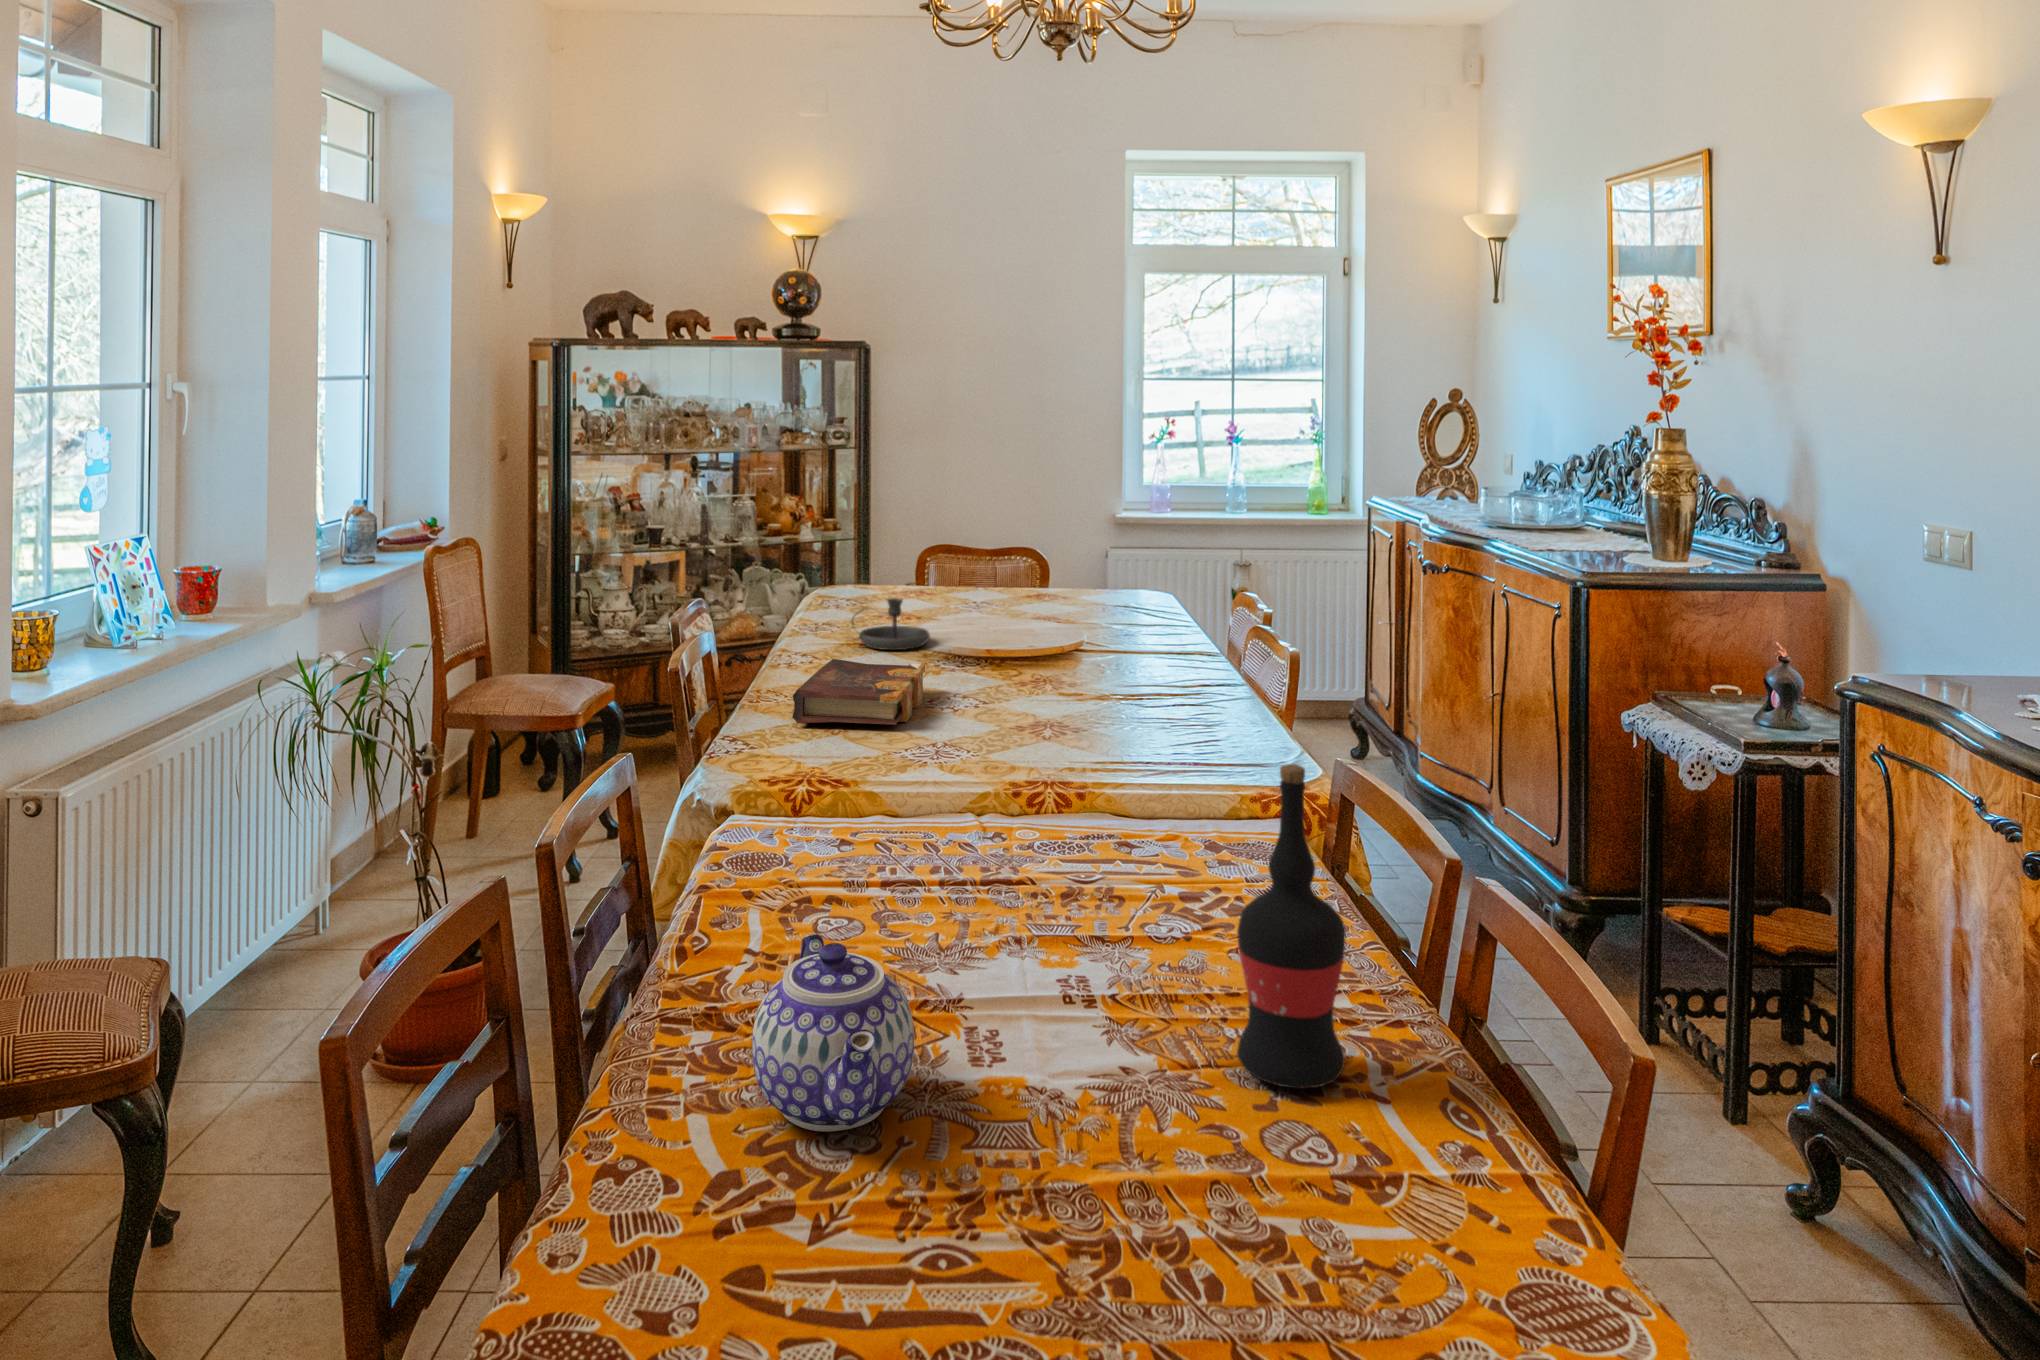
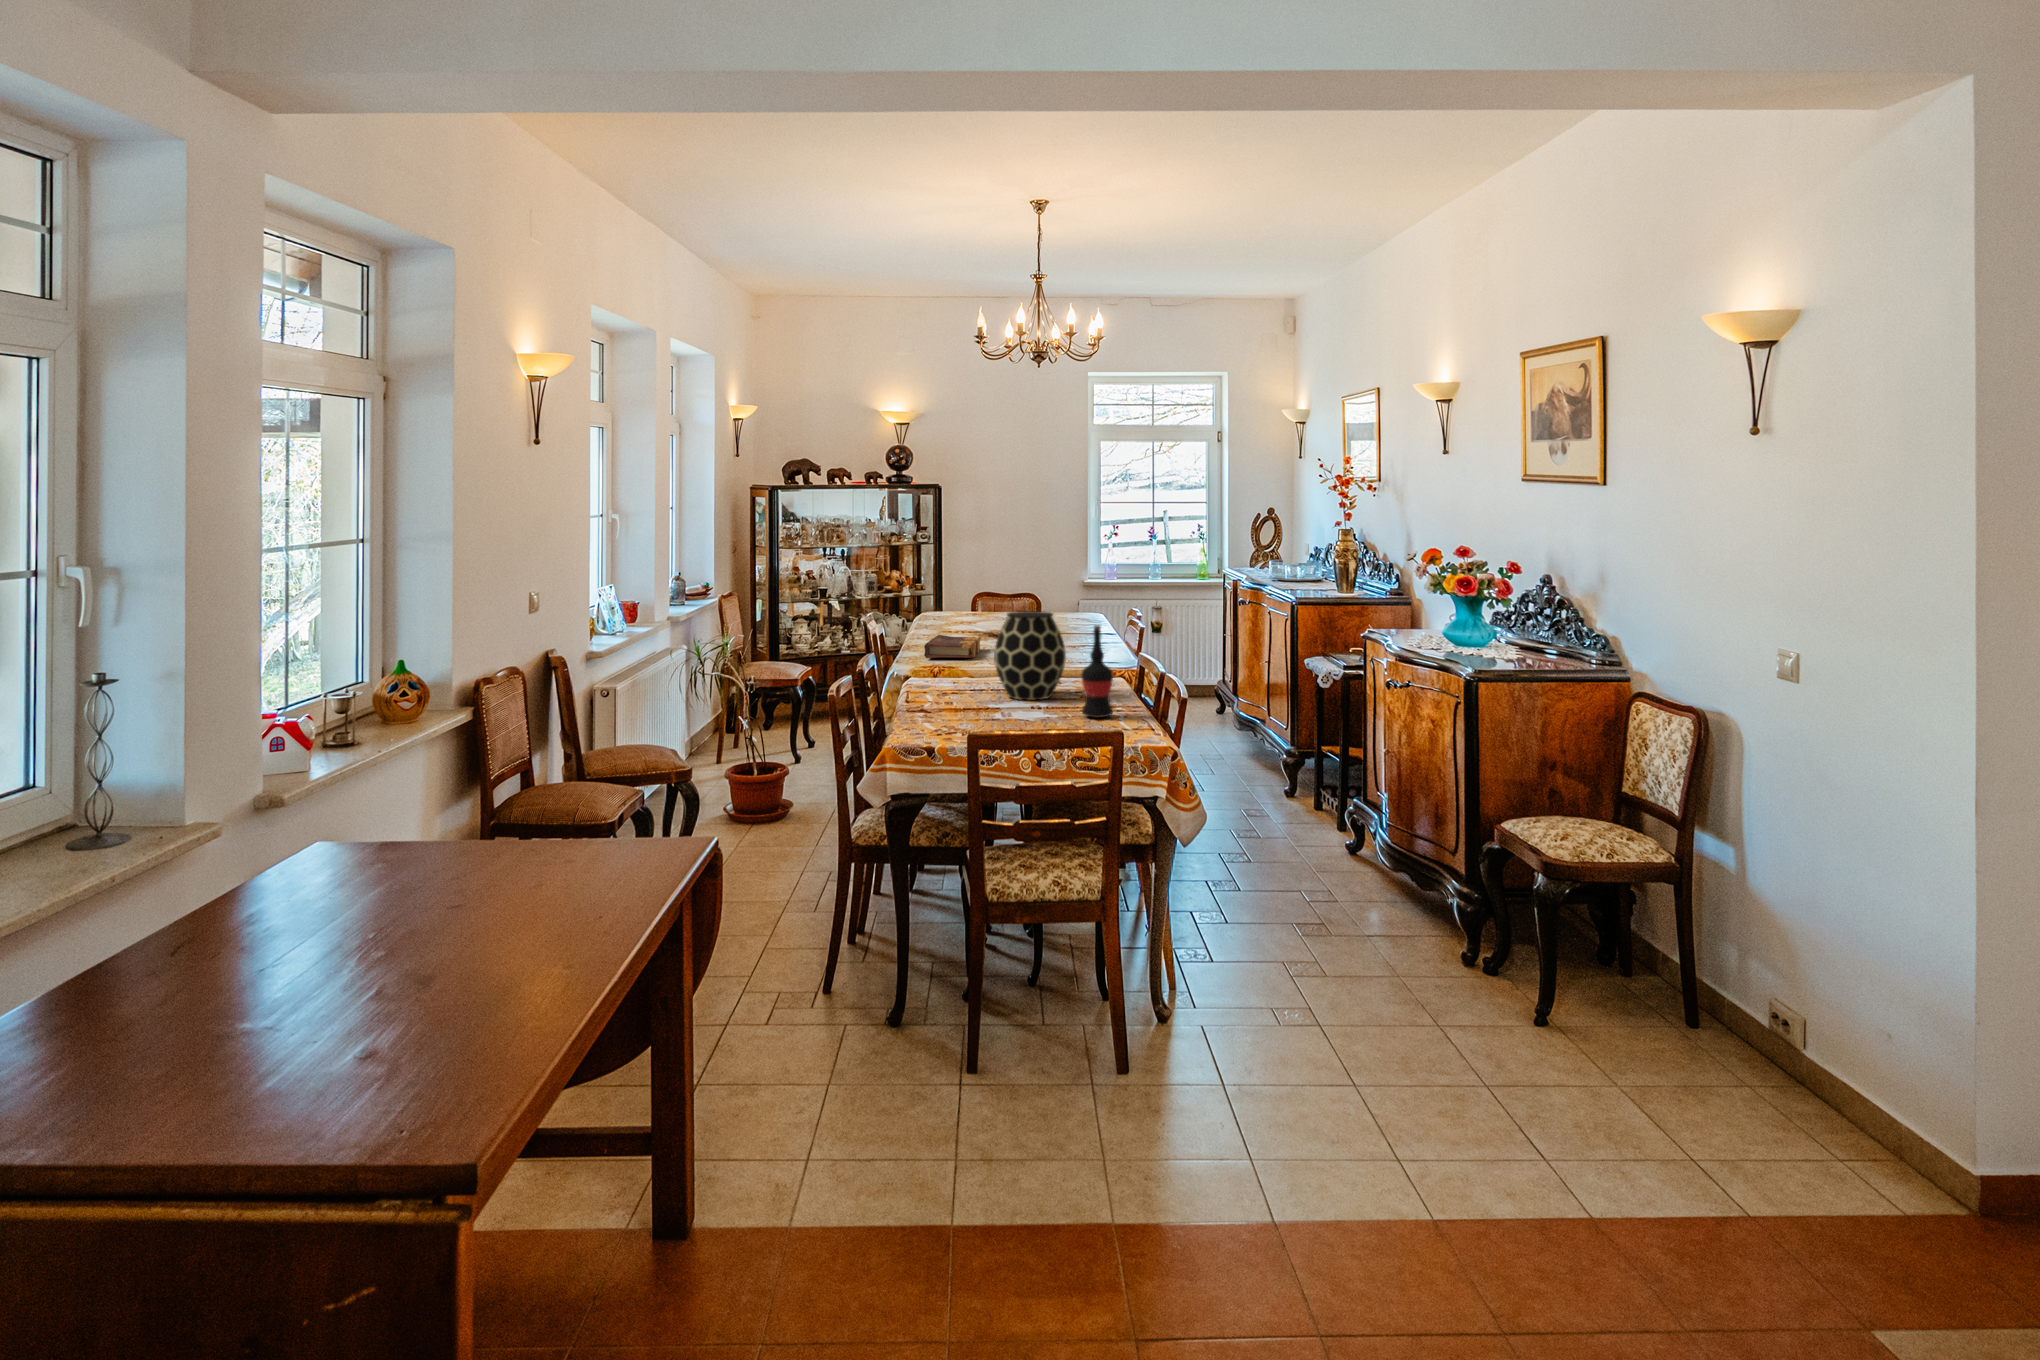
candlestick: present [852,598,930,650] -> none [942,613,981,637]
vase: none [948,663,1154,938] -> present [994,611,1066,700]
teapot: present [752,933,914,1131] -> none [940,676,987,725]

